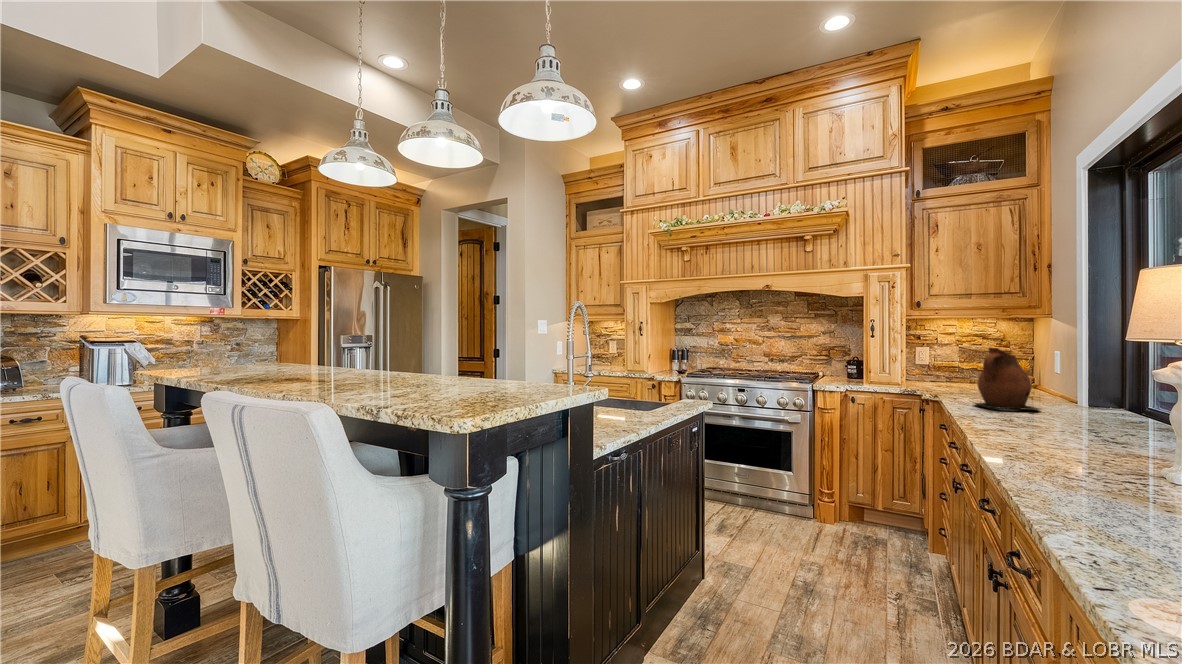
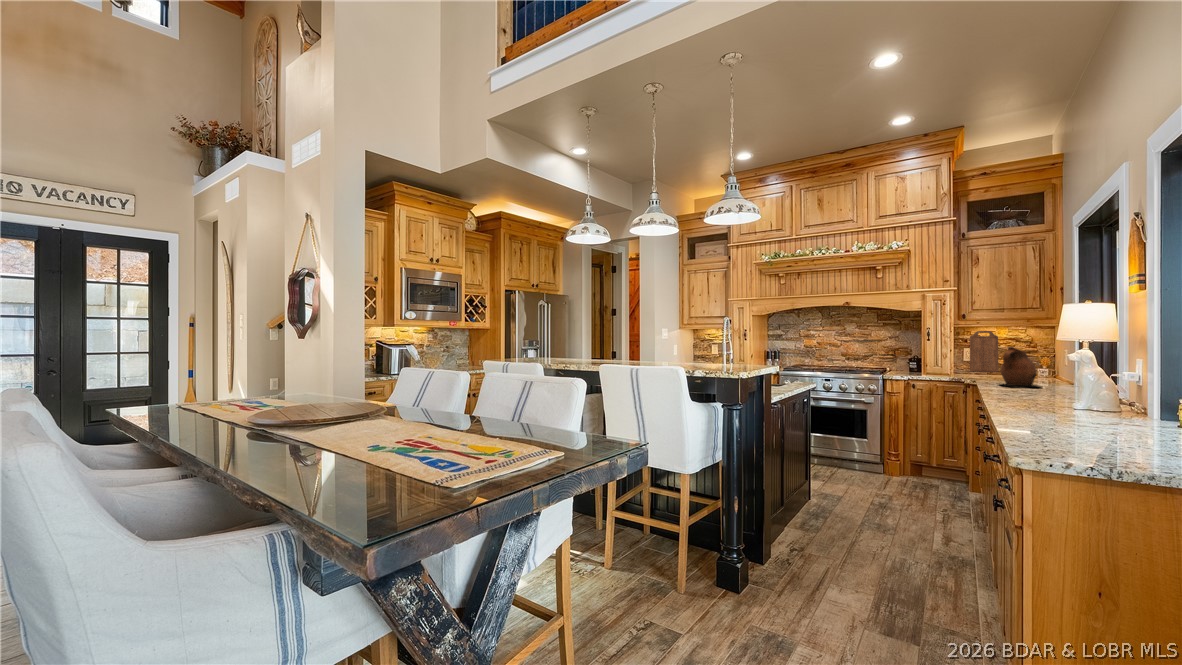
cutting board: none [924,324,960,378] -> present [970,331,998,372]

